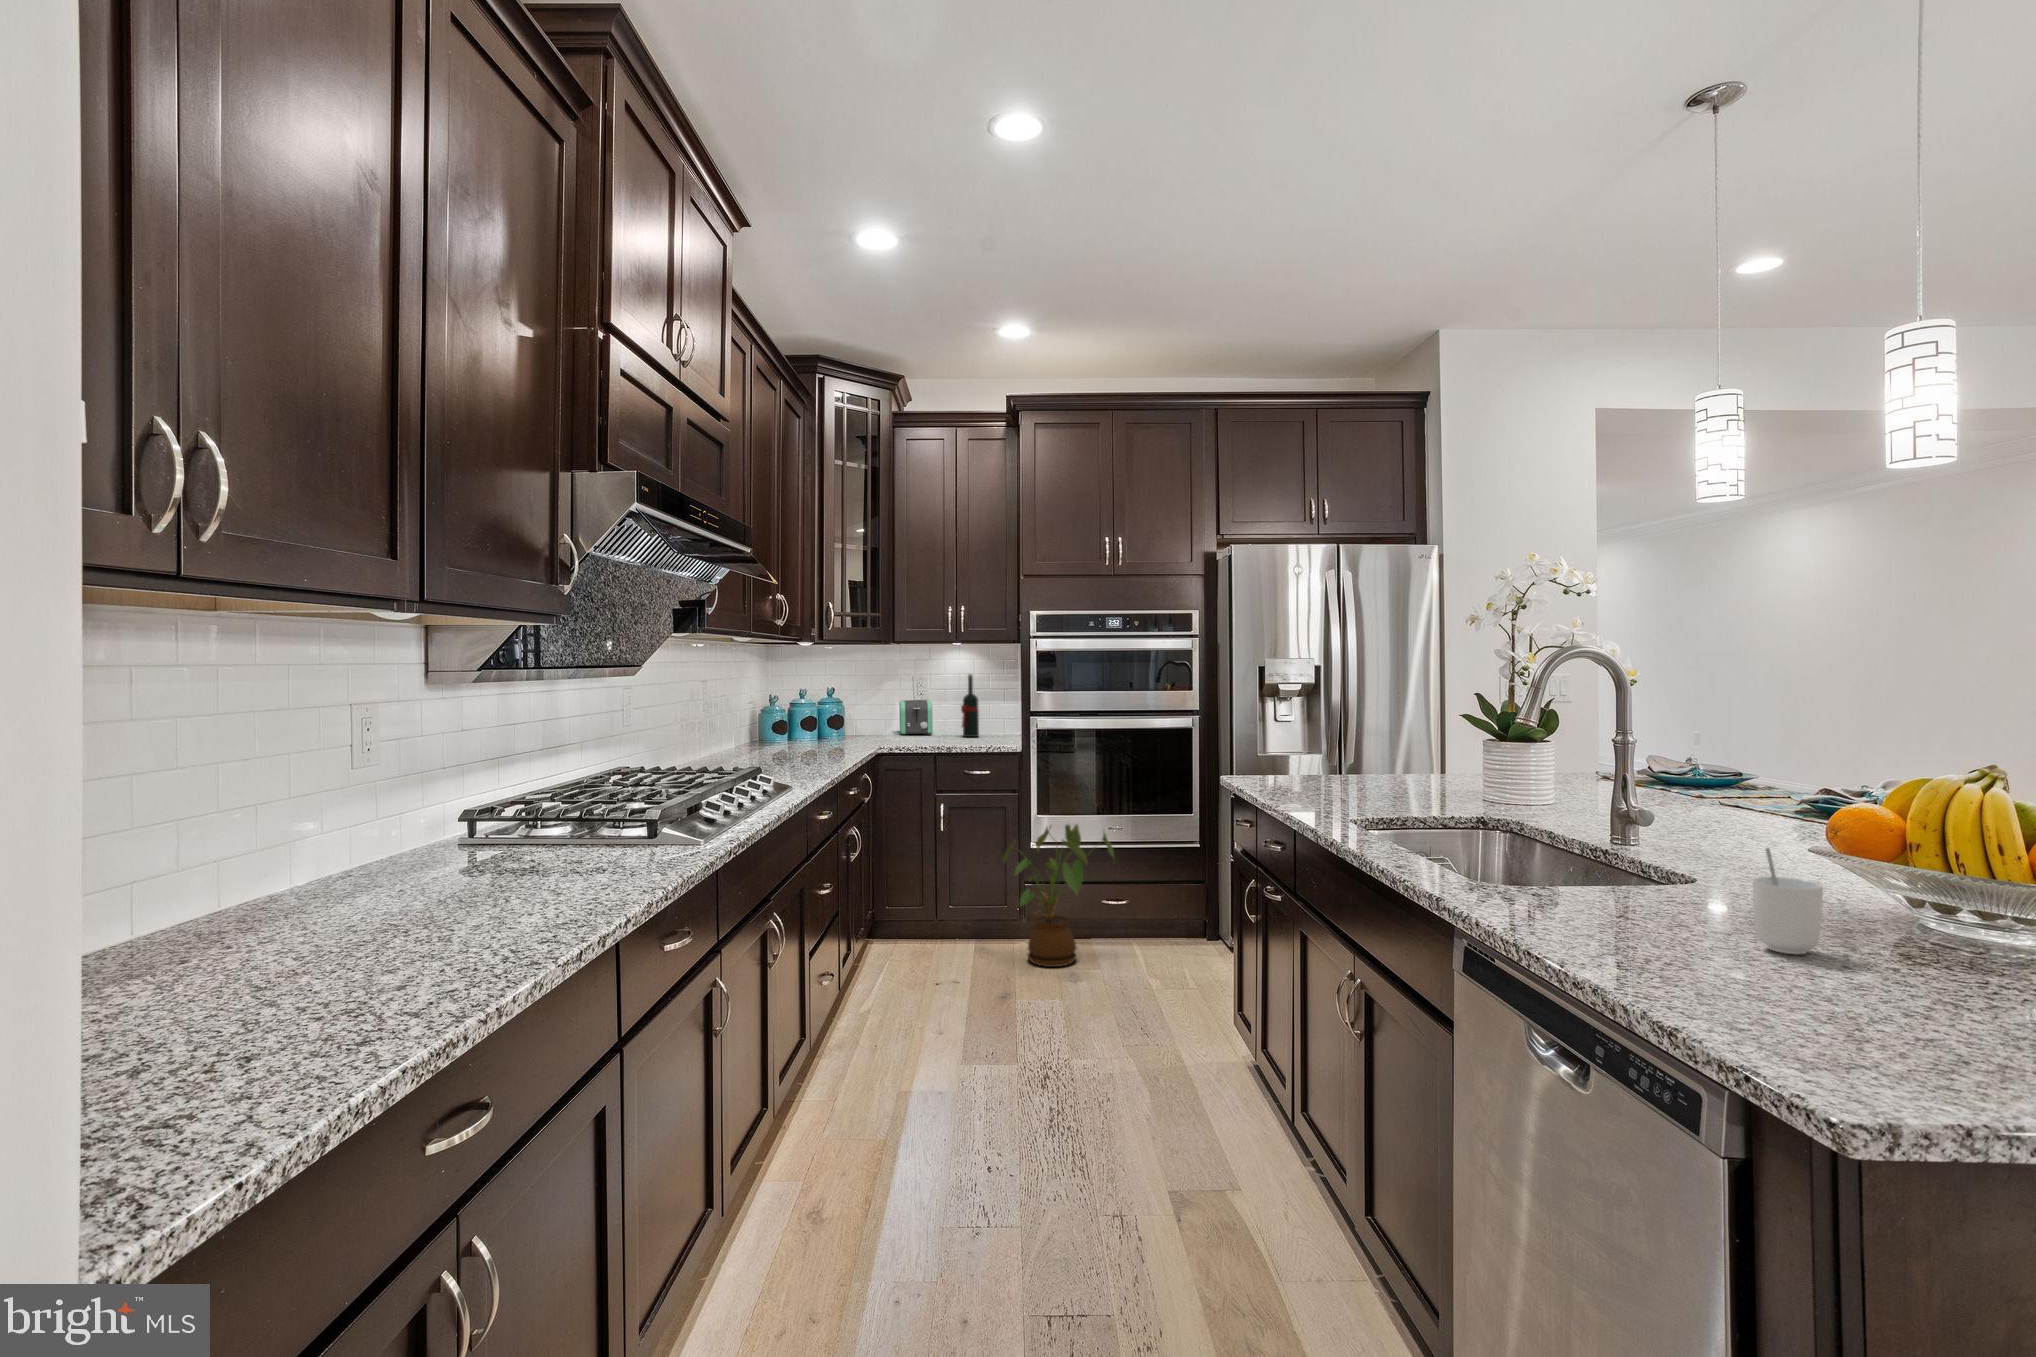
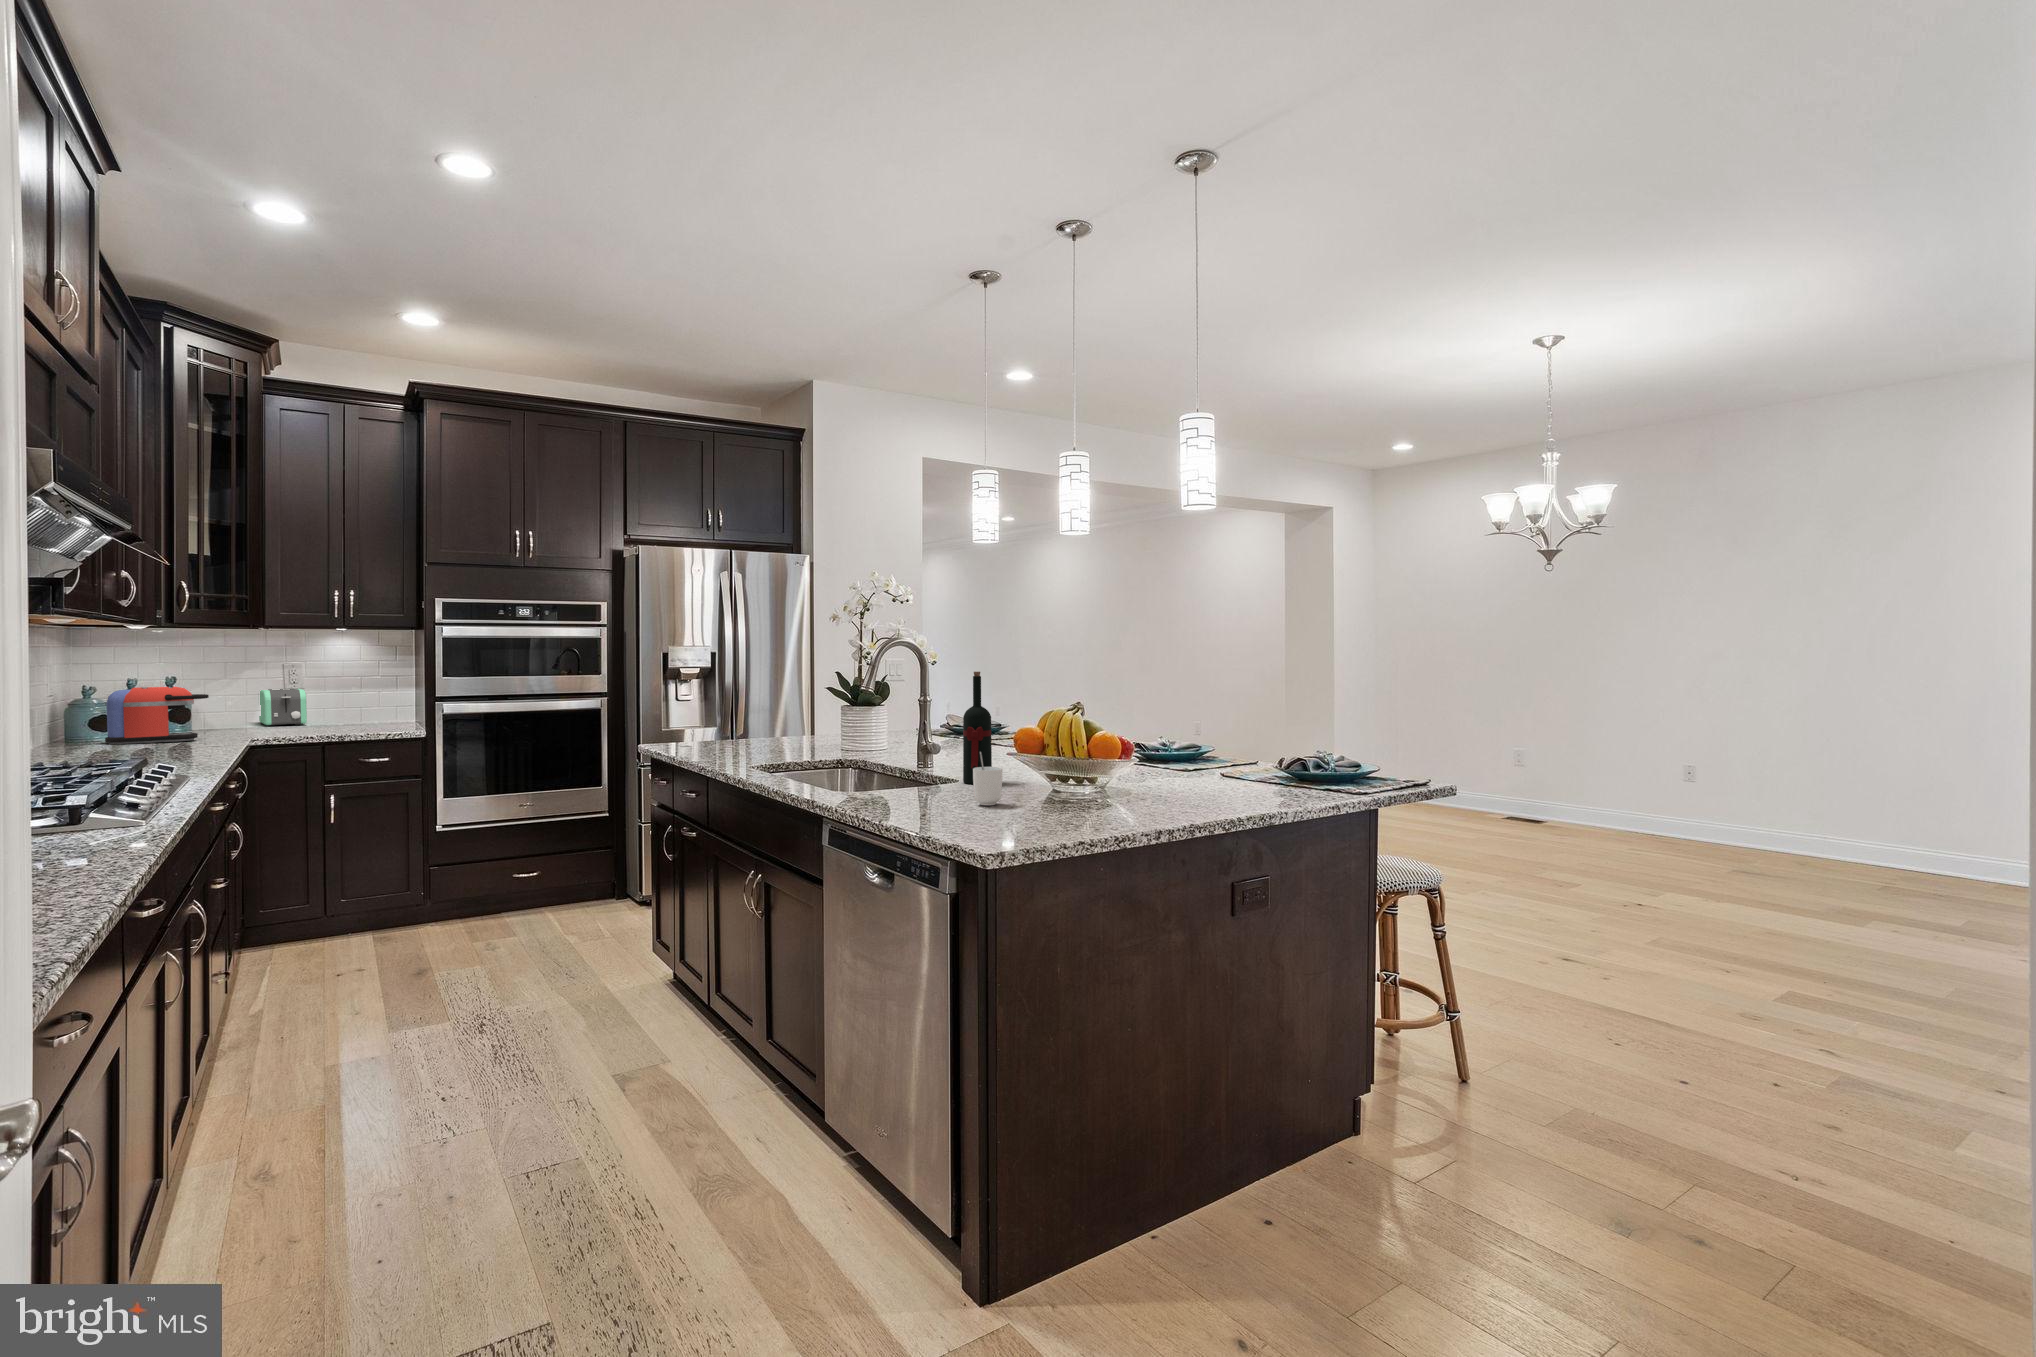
wine bottle: present [961,674,979,737] -> present [963,672,992,784]
coffee maker: none [777,697,849,748] -> present [105,687,209,745]
house plant: present [1003,825,1114,967] -> none [408,802,529,940]

